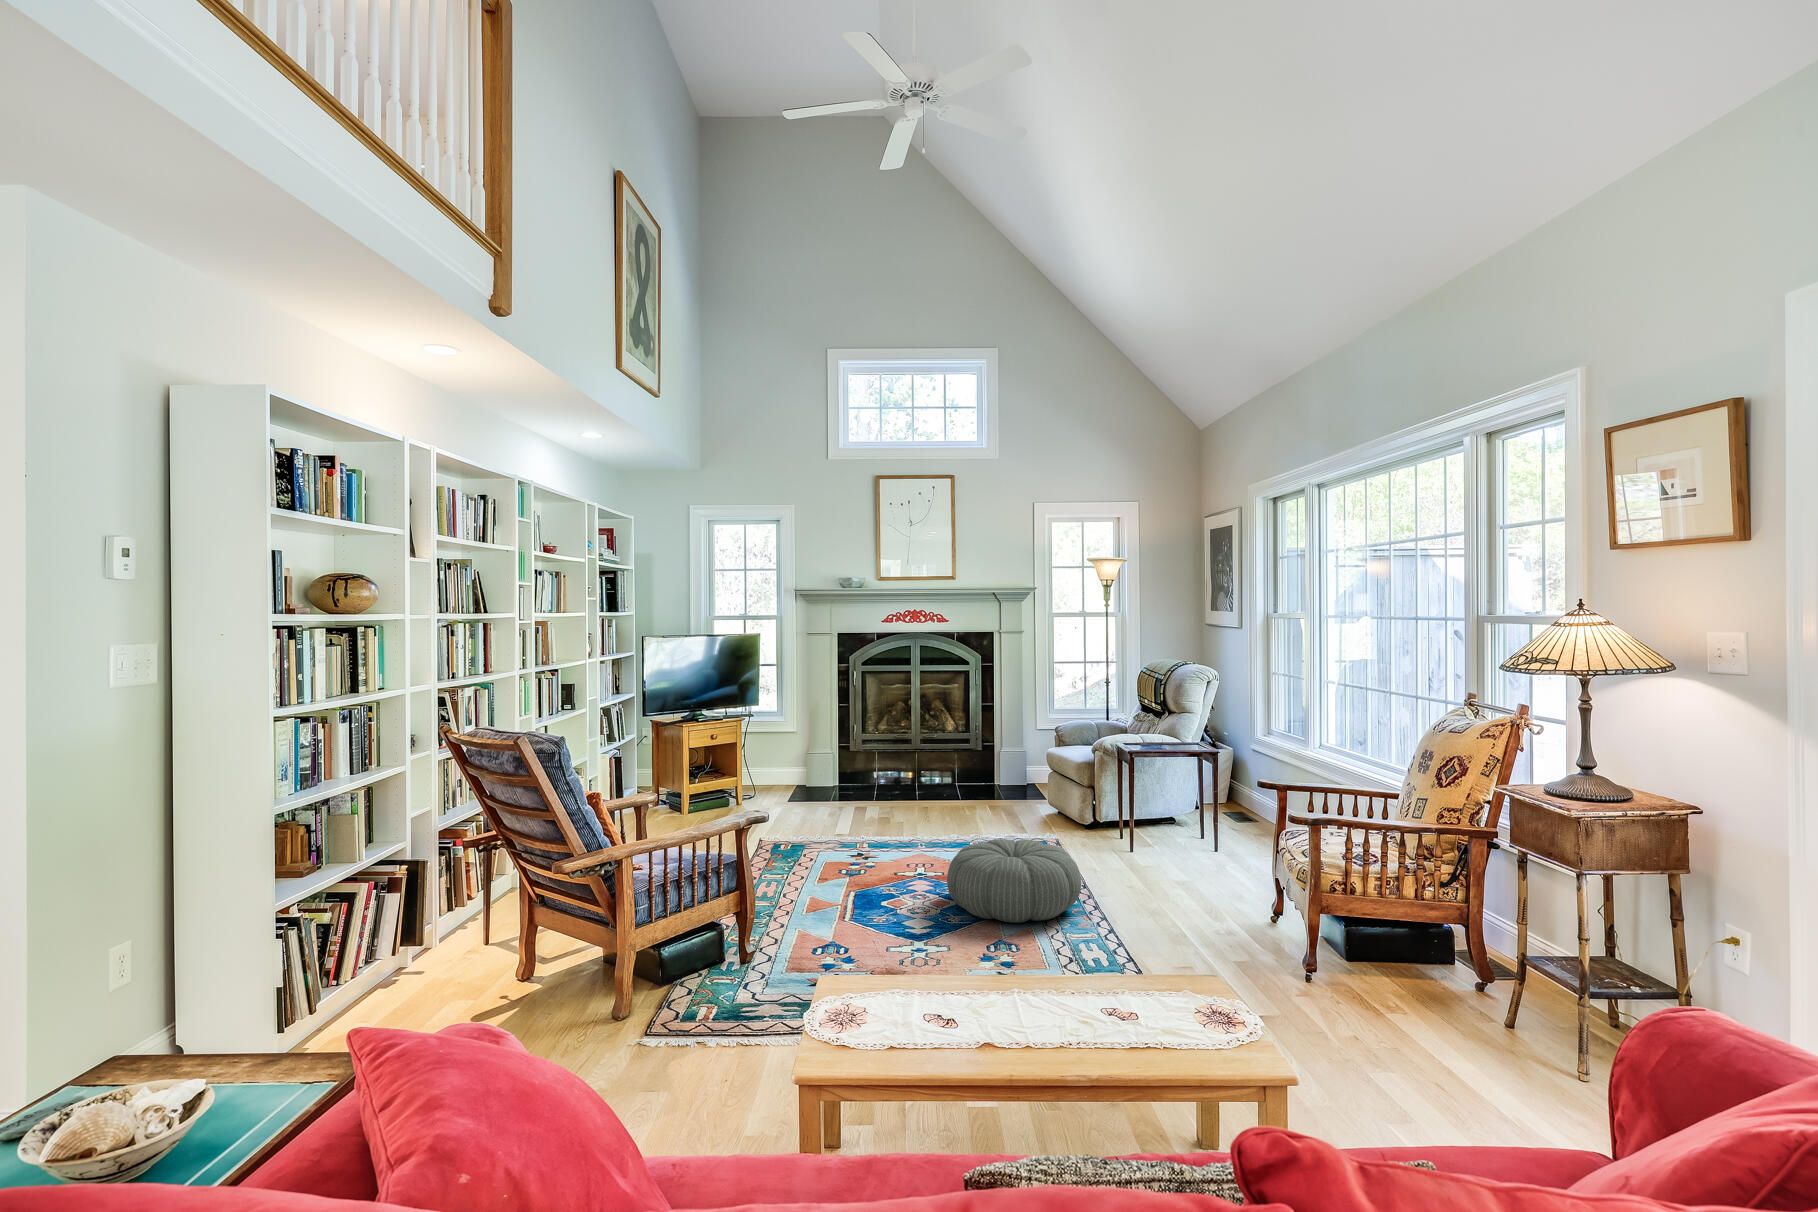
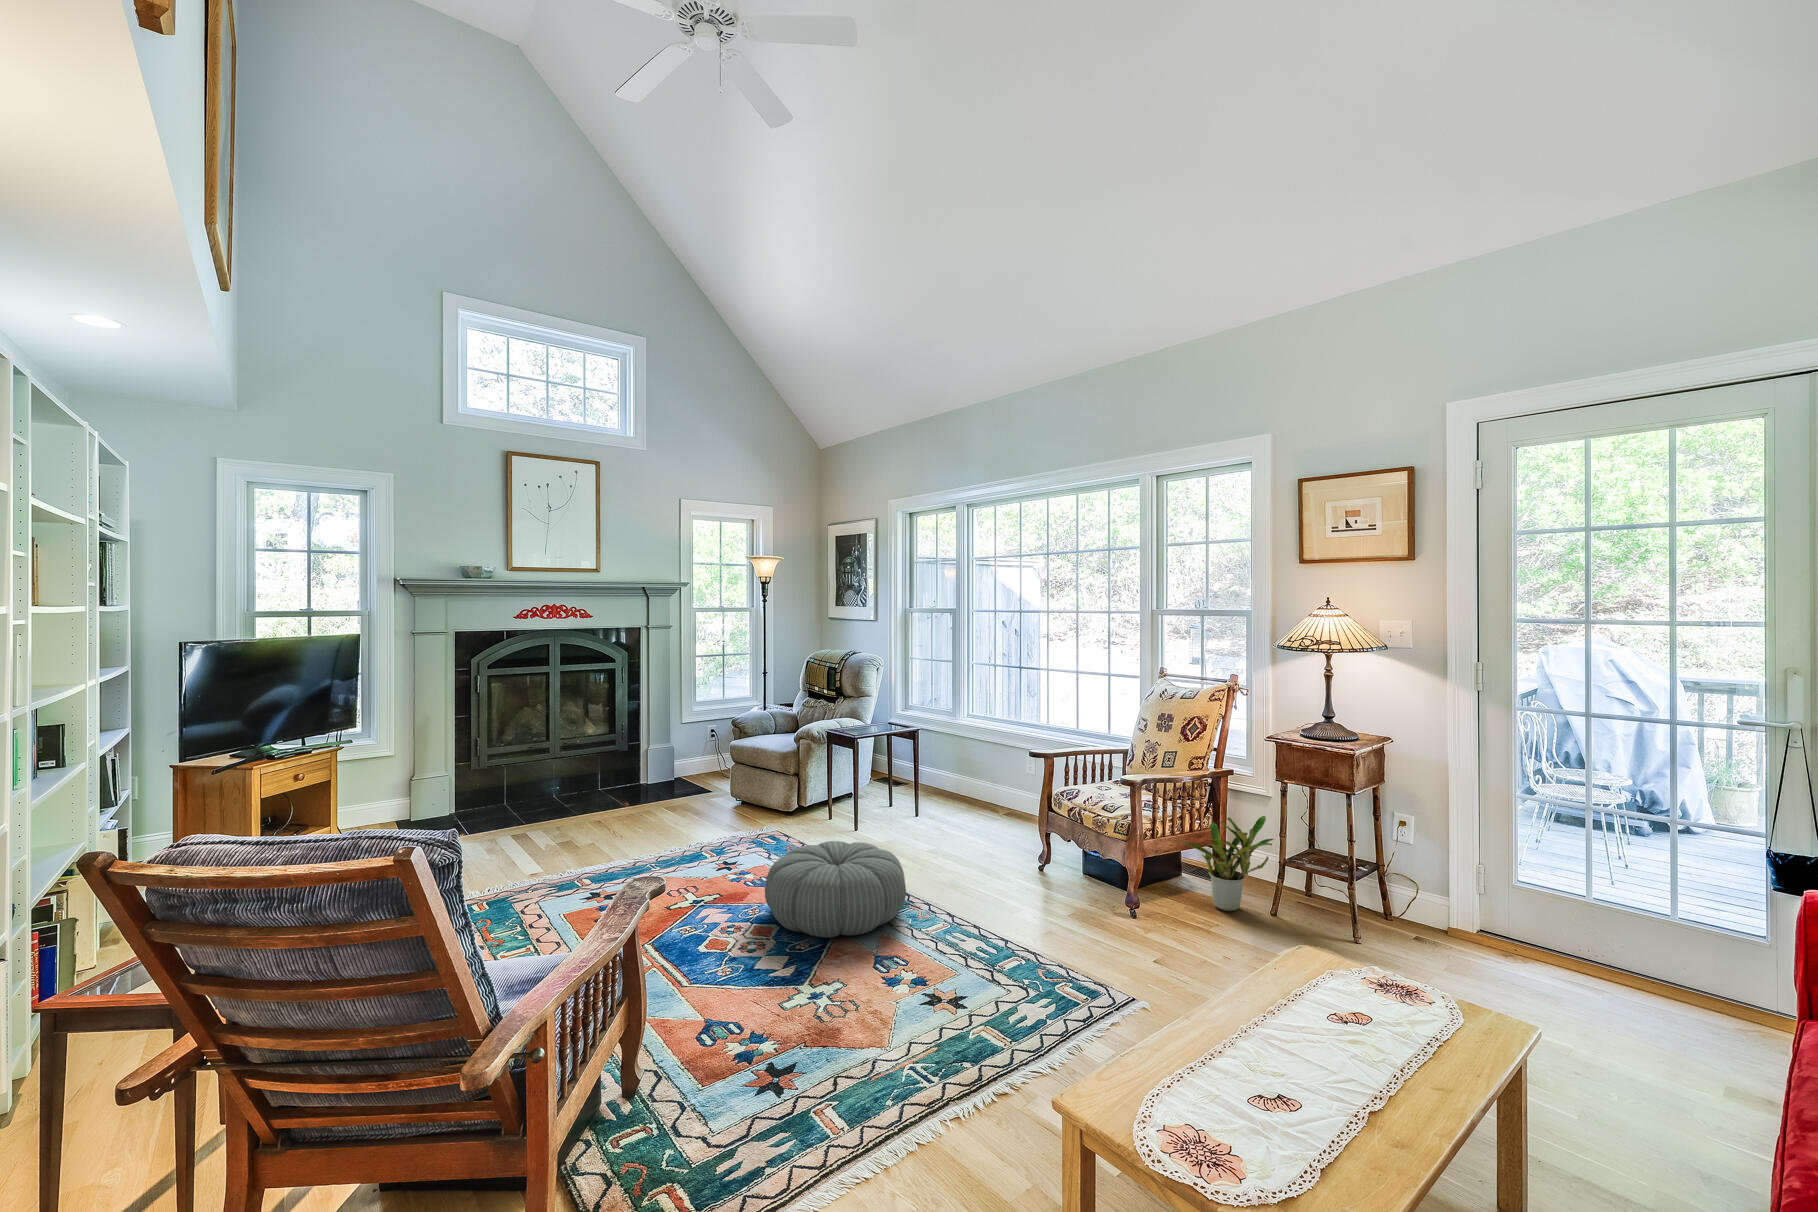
potted plant: none [1382,891,1543,1006] -> present [1174,816,1274,911]

